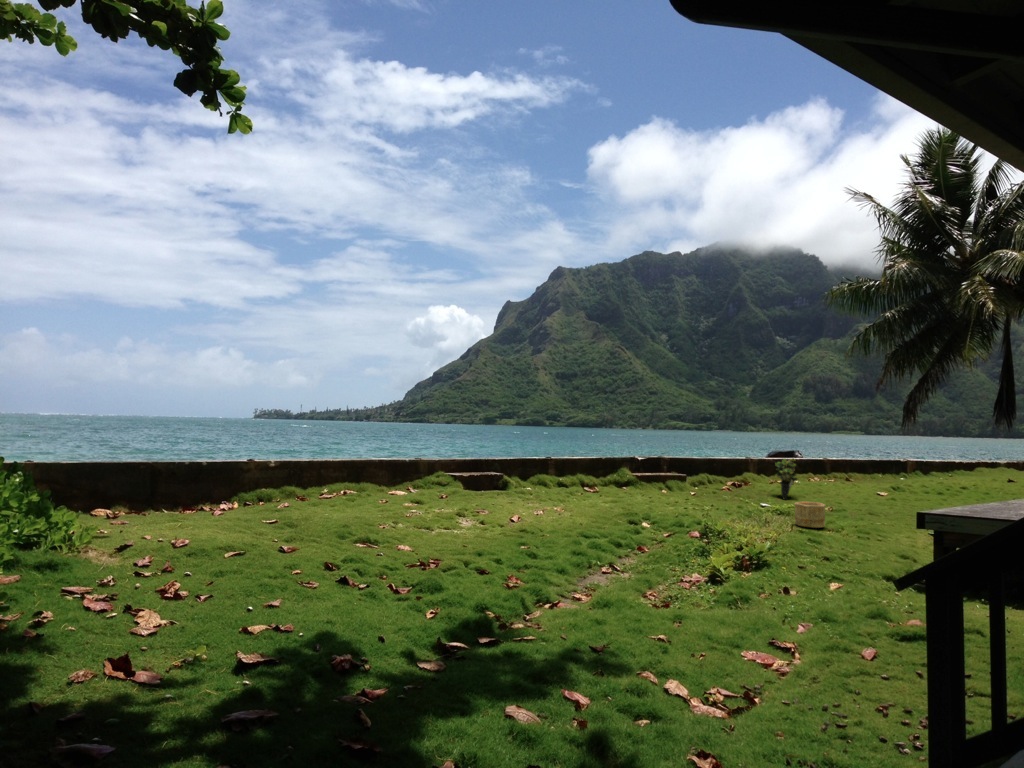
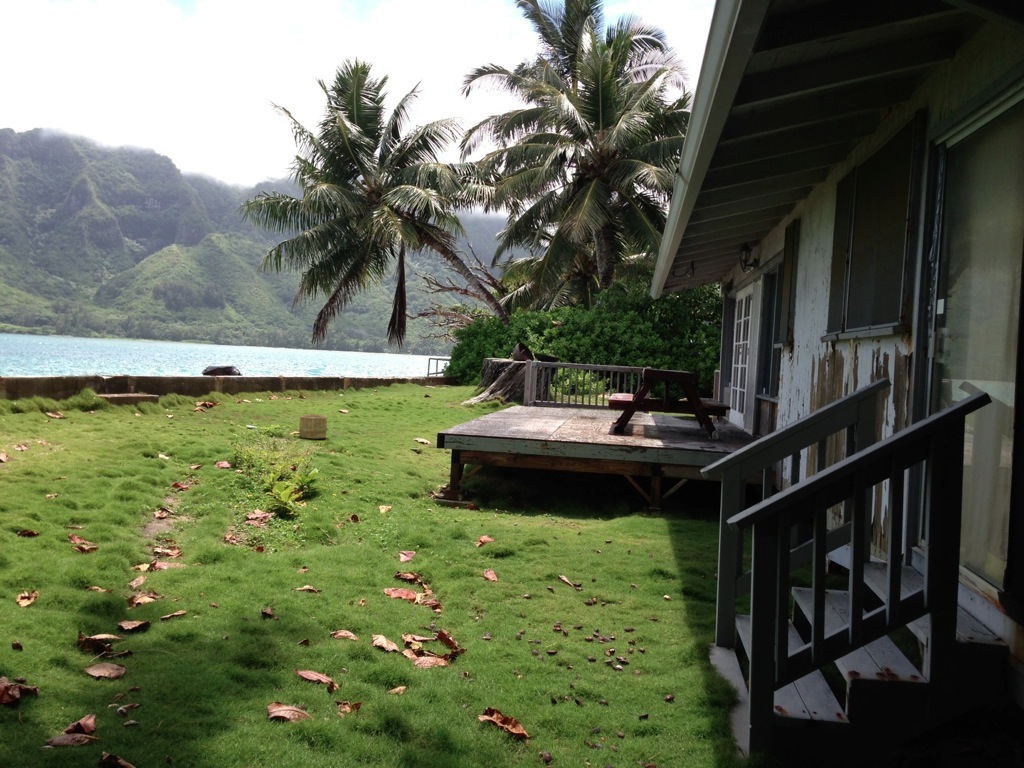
potted plant: present [776,458,798,499] -> none [256,374,281,416]

